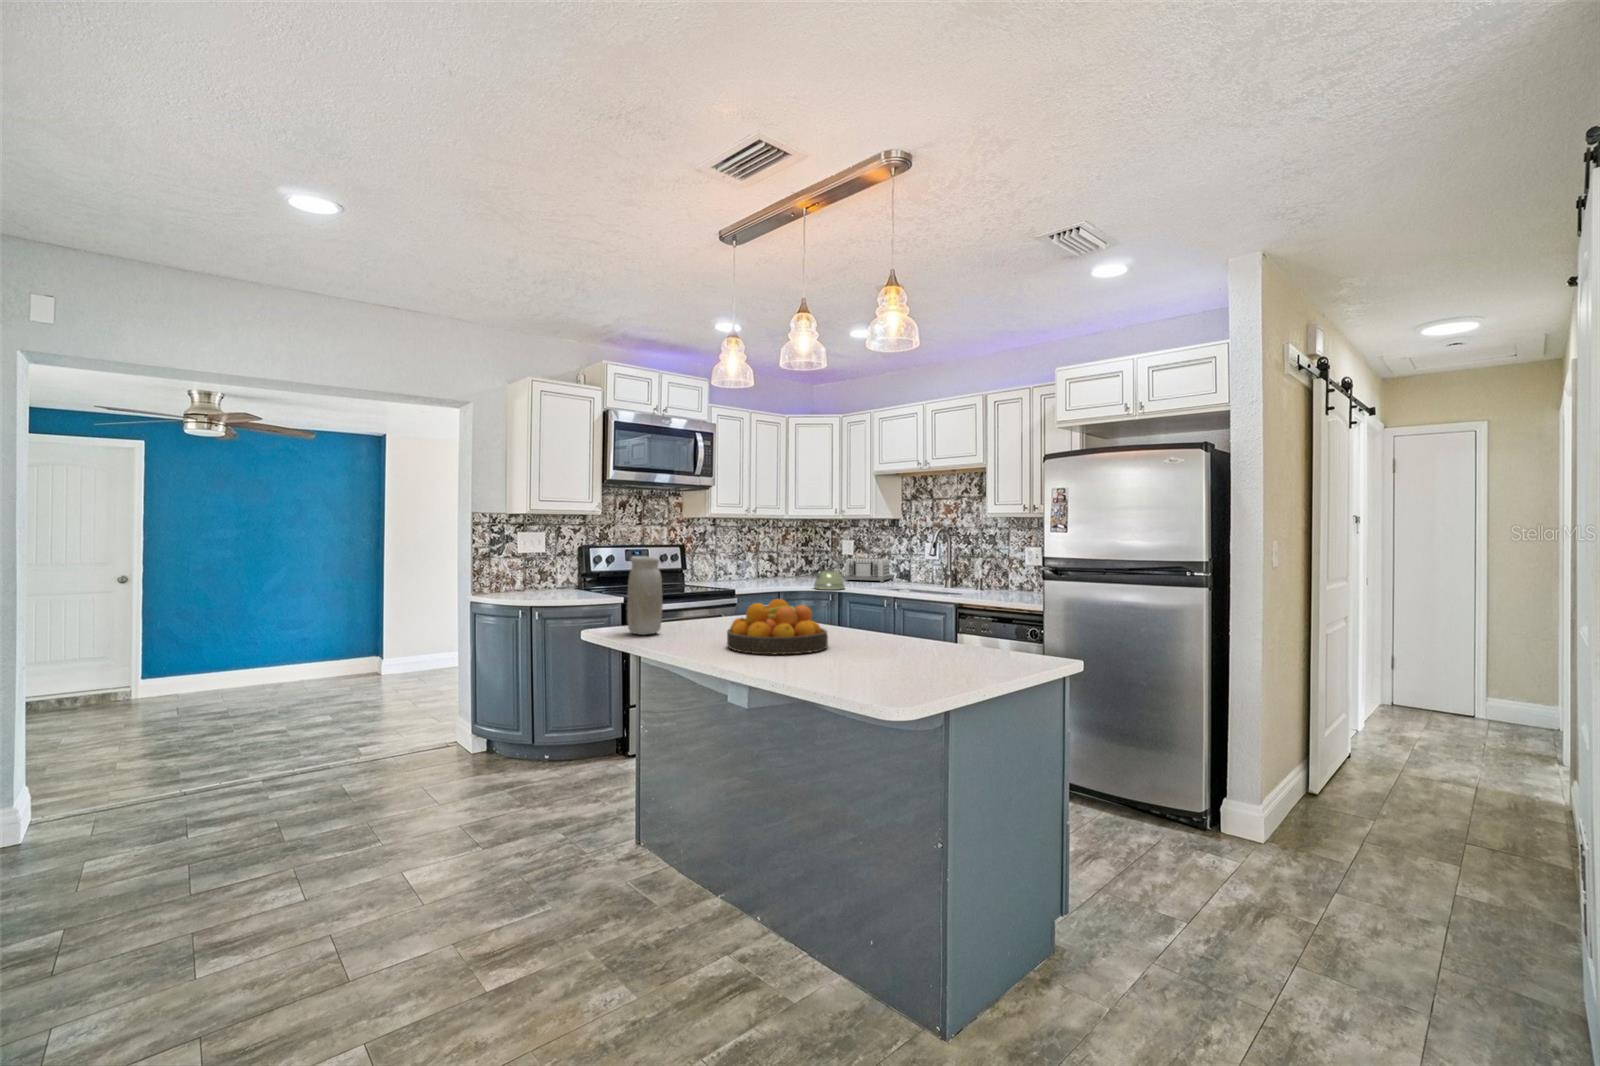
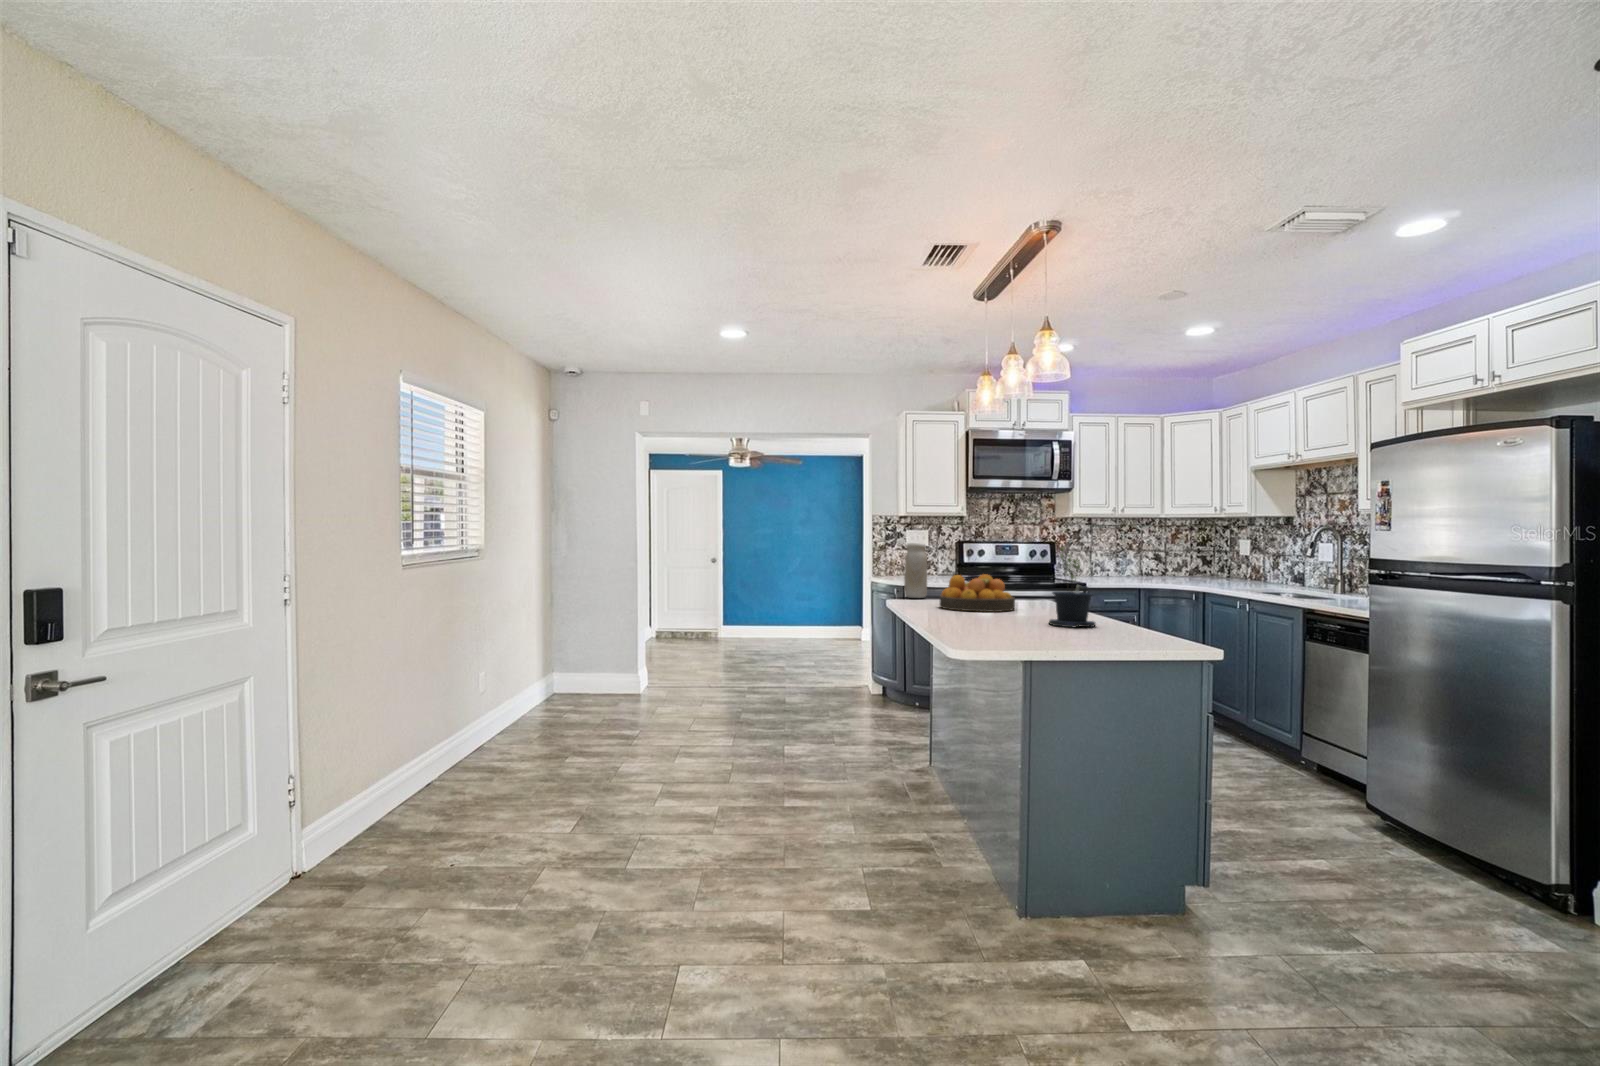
kettle: present [813,553,845,590] -> none [1162,550,1201,587]
toaster: present [844,558,892,582] -> none [1225,558,1291,584]
potted plant: none [934,565,1006,672] -> present [1049,547,1096,627]

